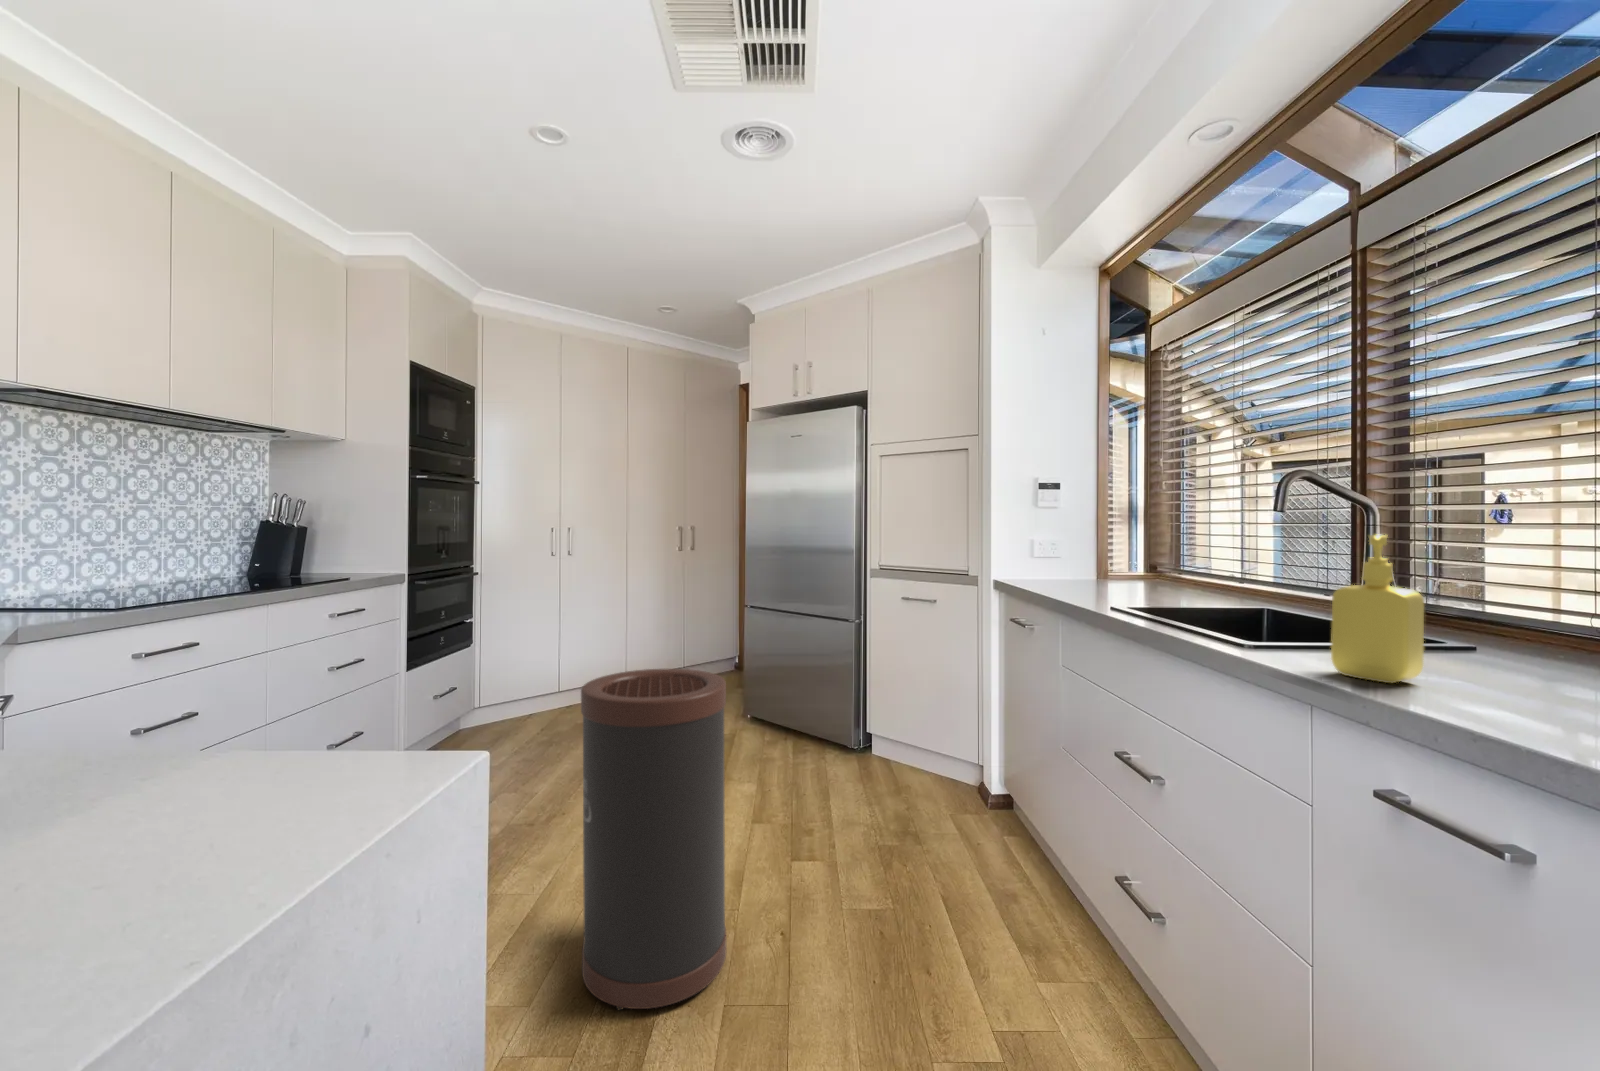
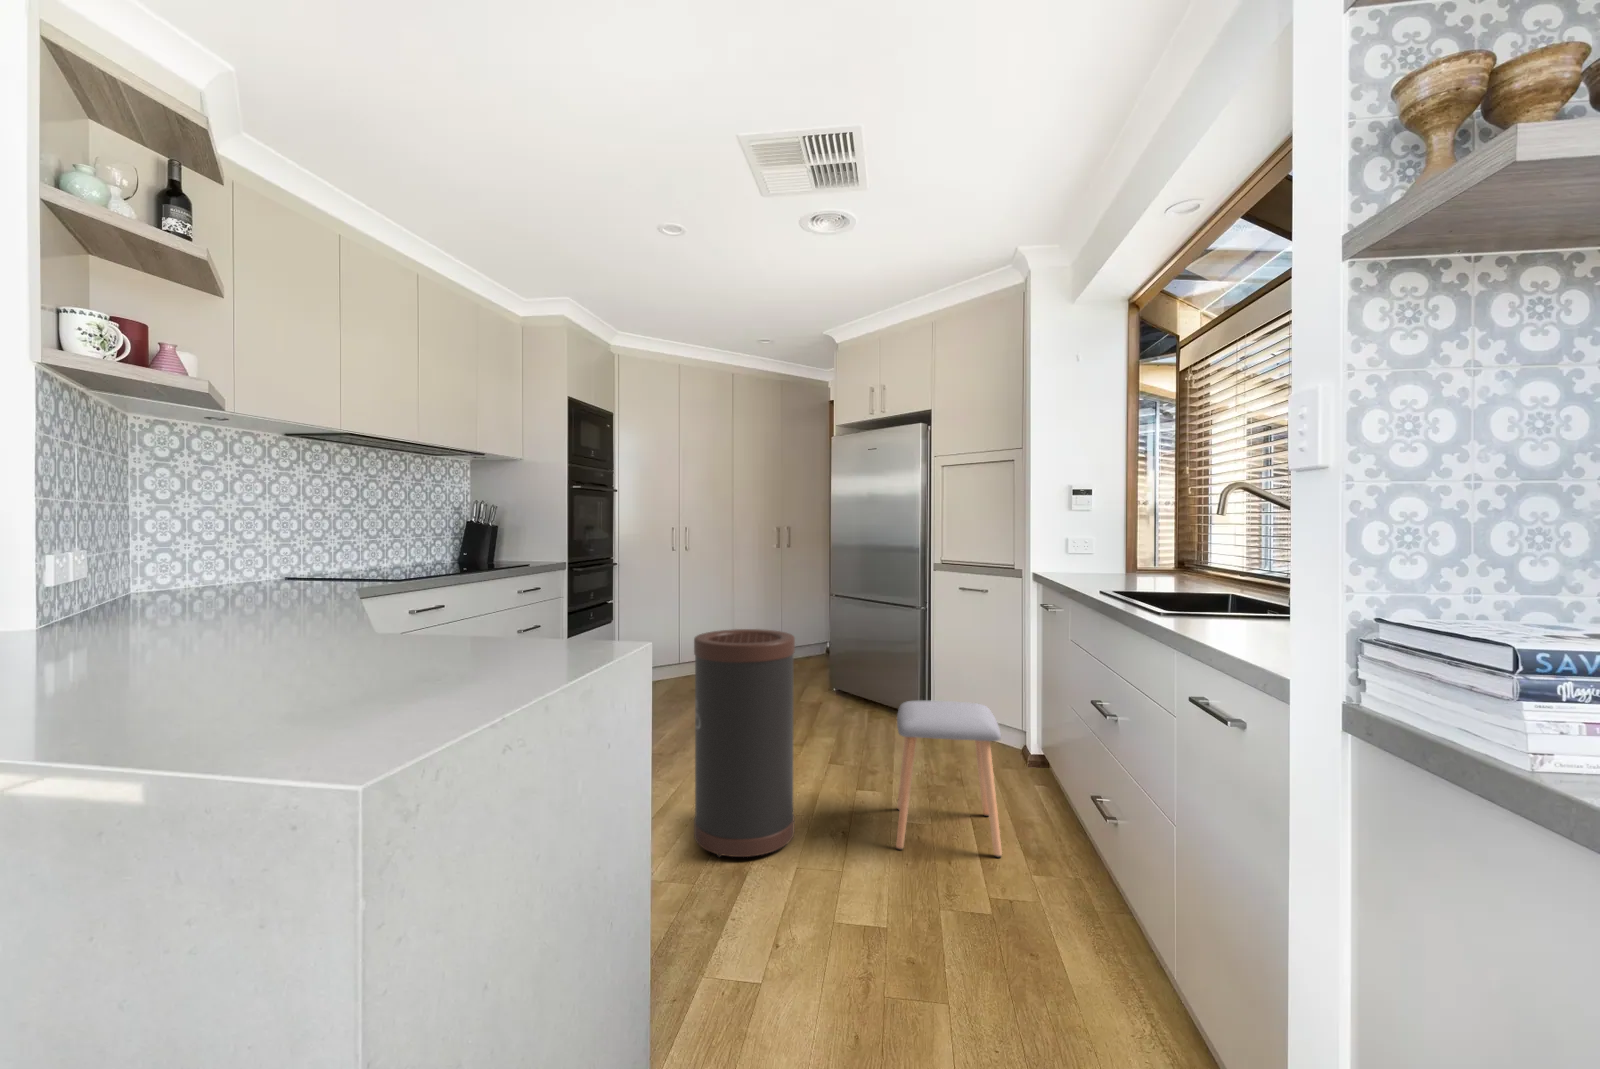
soap dispenser: present [1331,535,1424,683] -> none [1184,531,1239,630]
stool: none [854,752,1004,965] -> present [896,701,1002,857]

